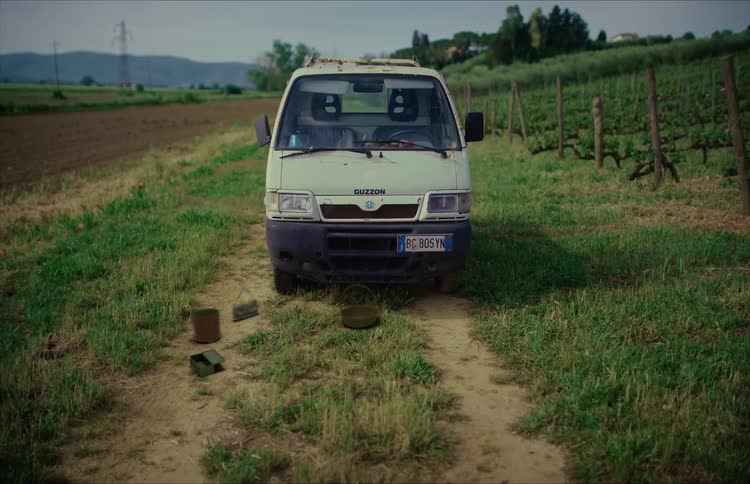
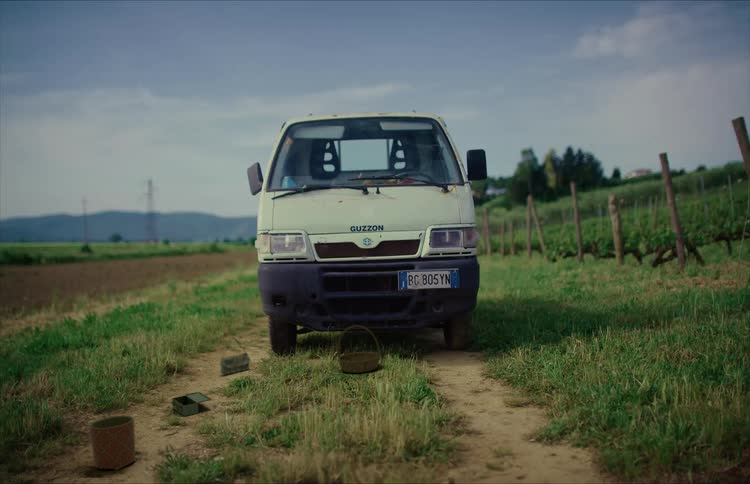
planter: present [192,308,221,343] -> present [89,416,136,470]

